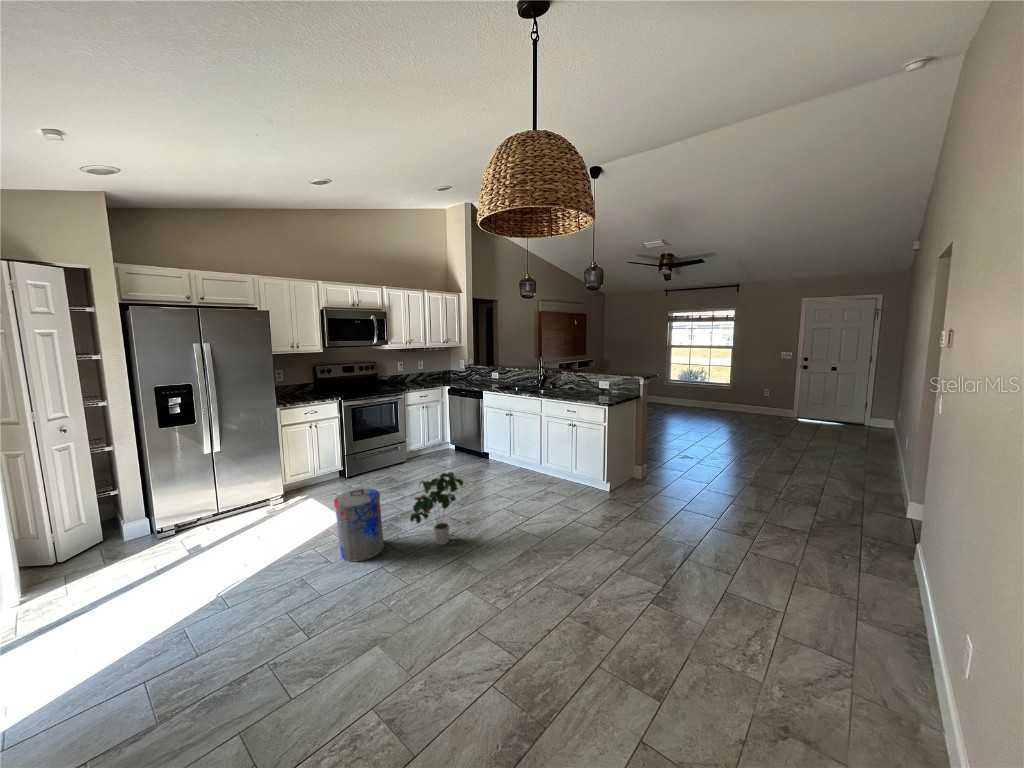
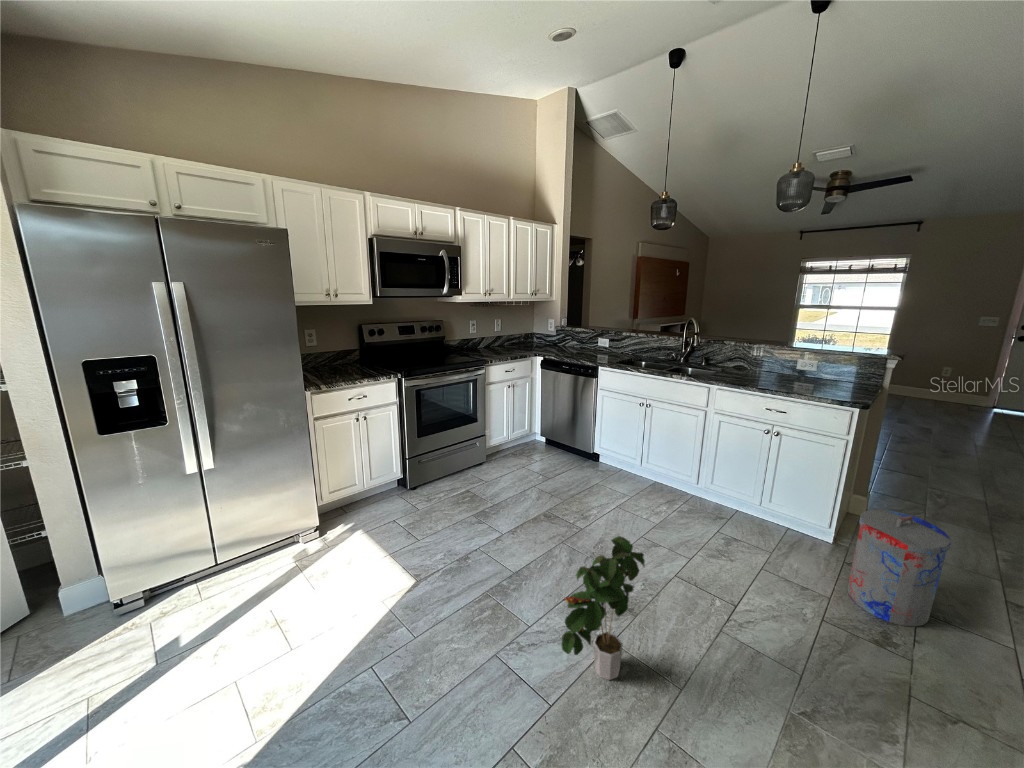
trash can: present [334,488,384,561] -> present [847,509,951,627]

